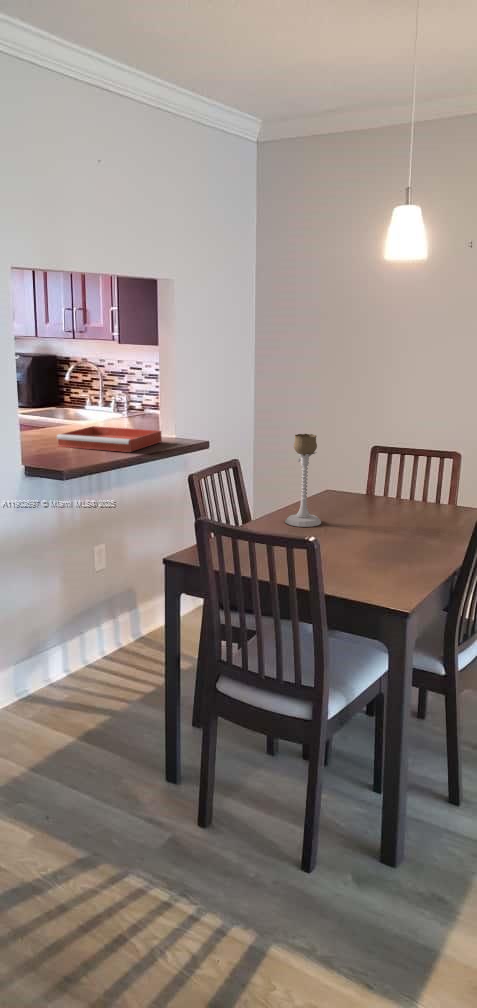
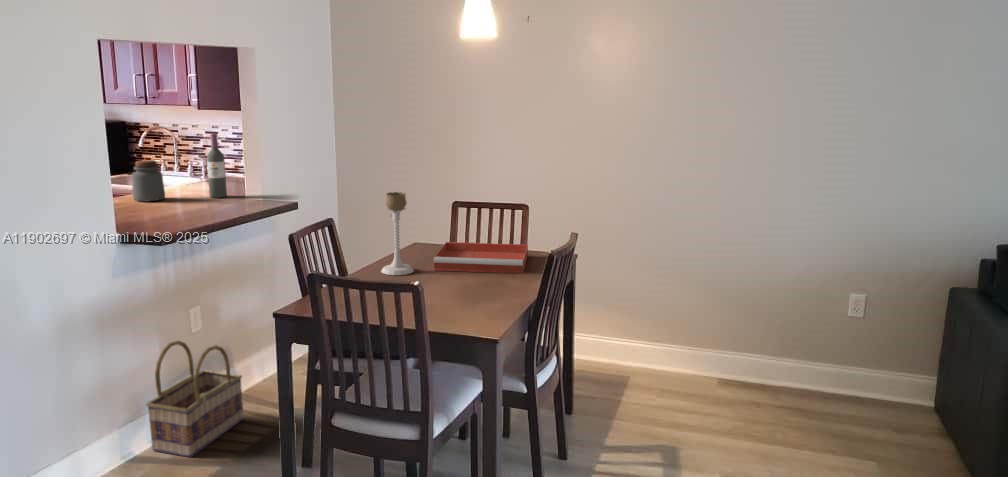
wine bottle: none [122,367,140,434] -> present [207,133,227,198]
jar: none [51,393,81,435] -> present [132,160,165,202]
tray: present [57,426,162,452] -> present [434,242,528,273]
basket: none [47,577,142,697] -> present [146,341,244,457]

